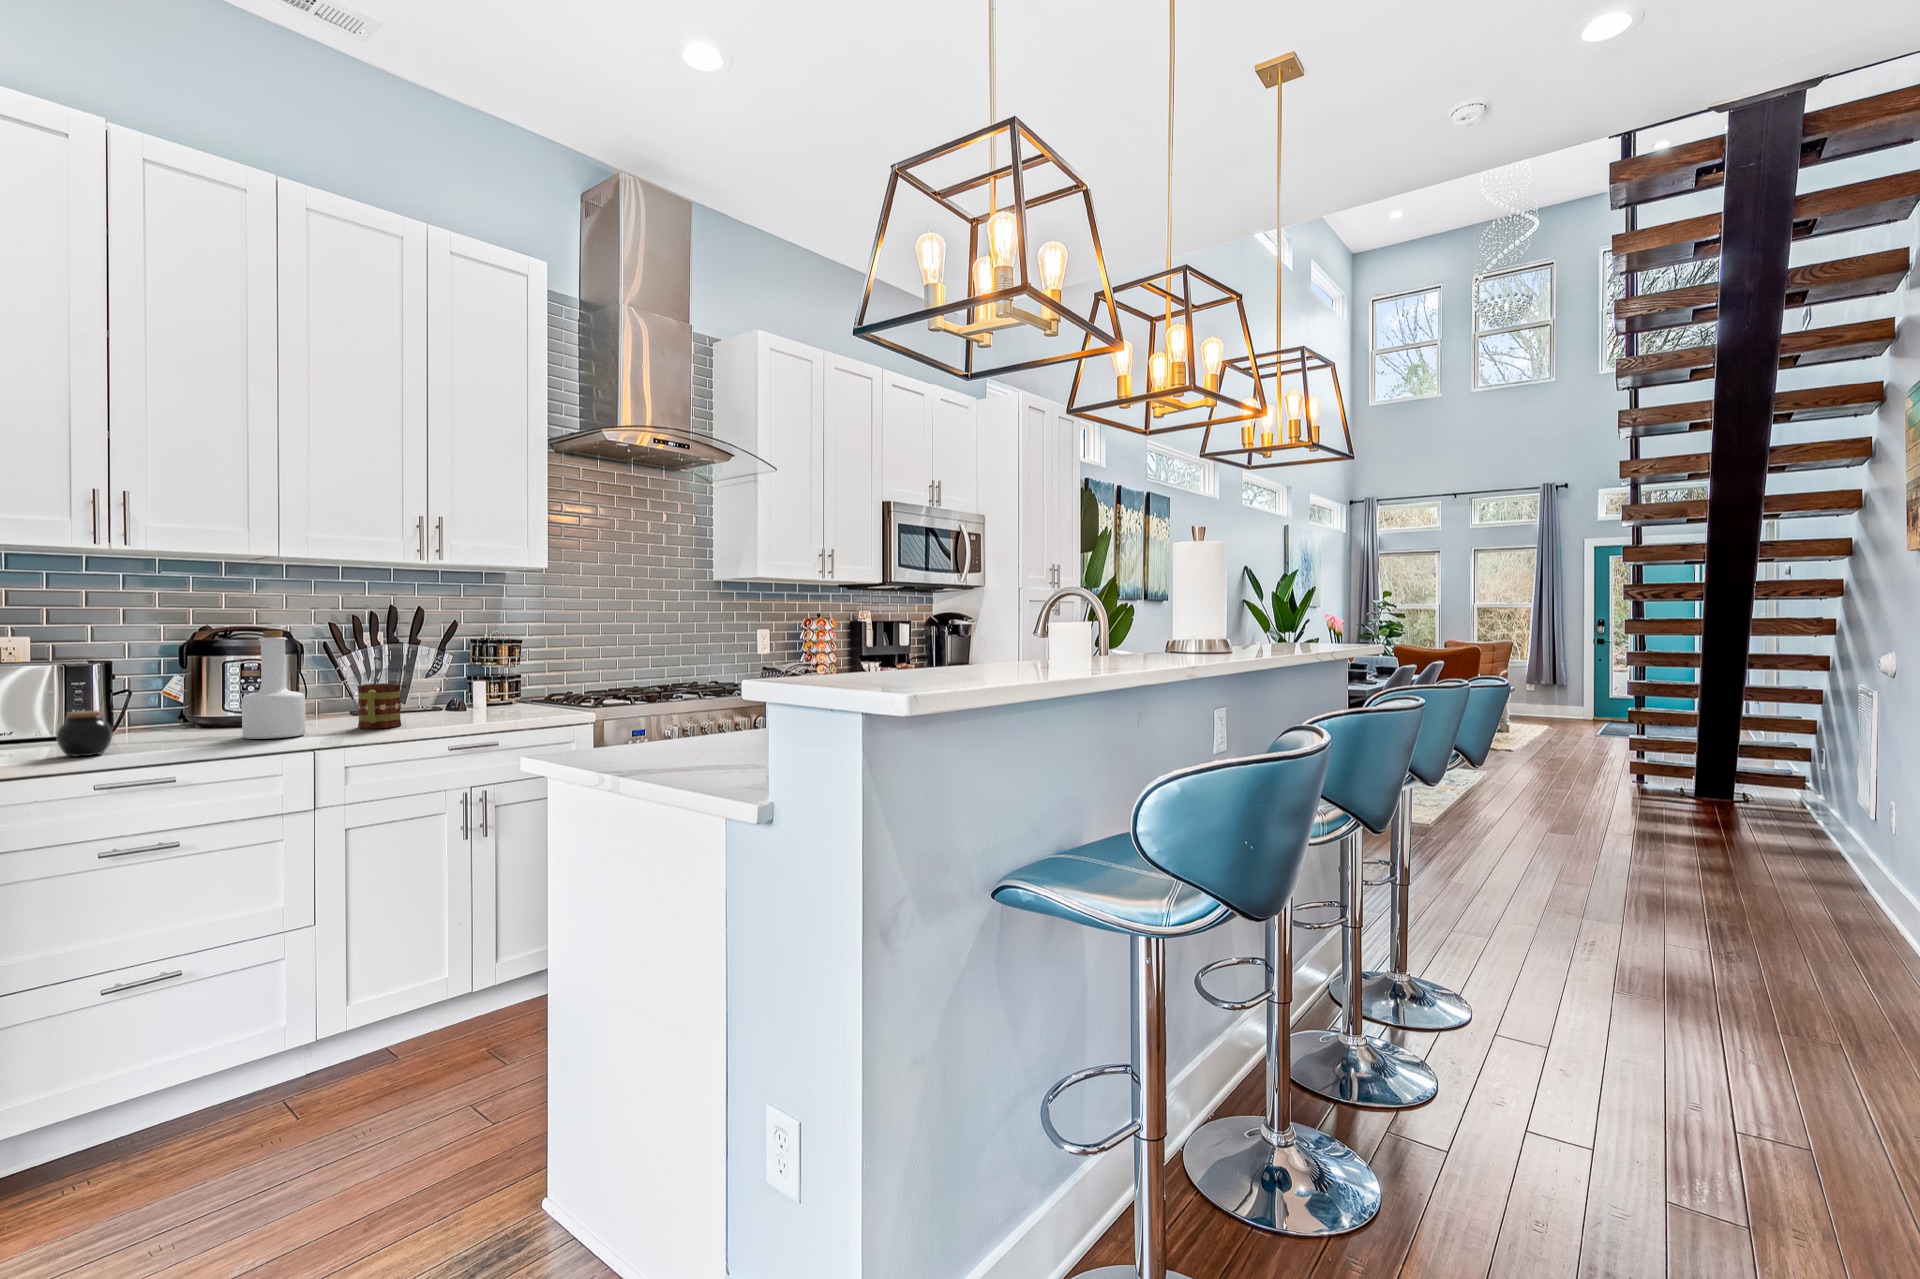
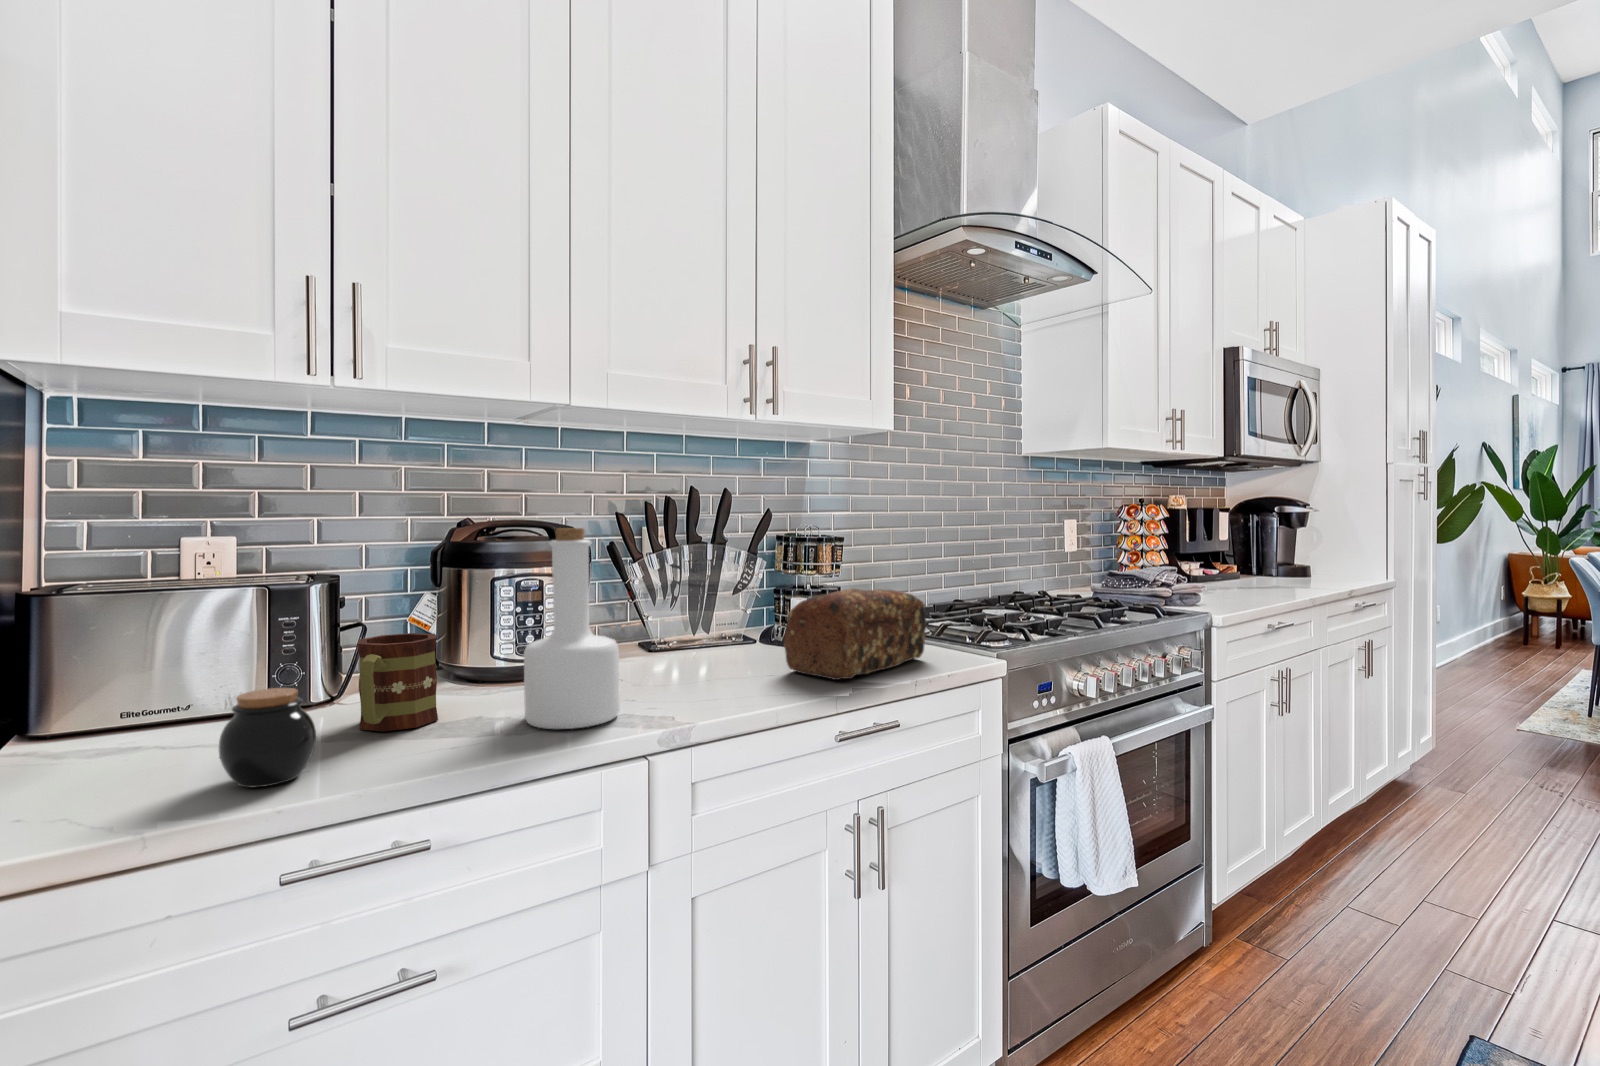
bread loaf: none [434,670,542,721] -> present [783,589,926,680]
mug: present [357,684,401,728] -> present [358,633,438,731]

